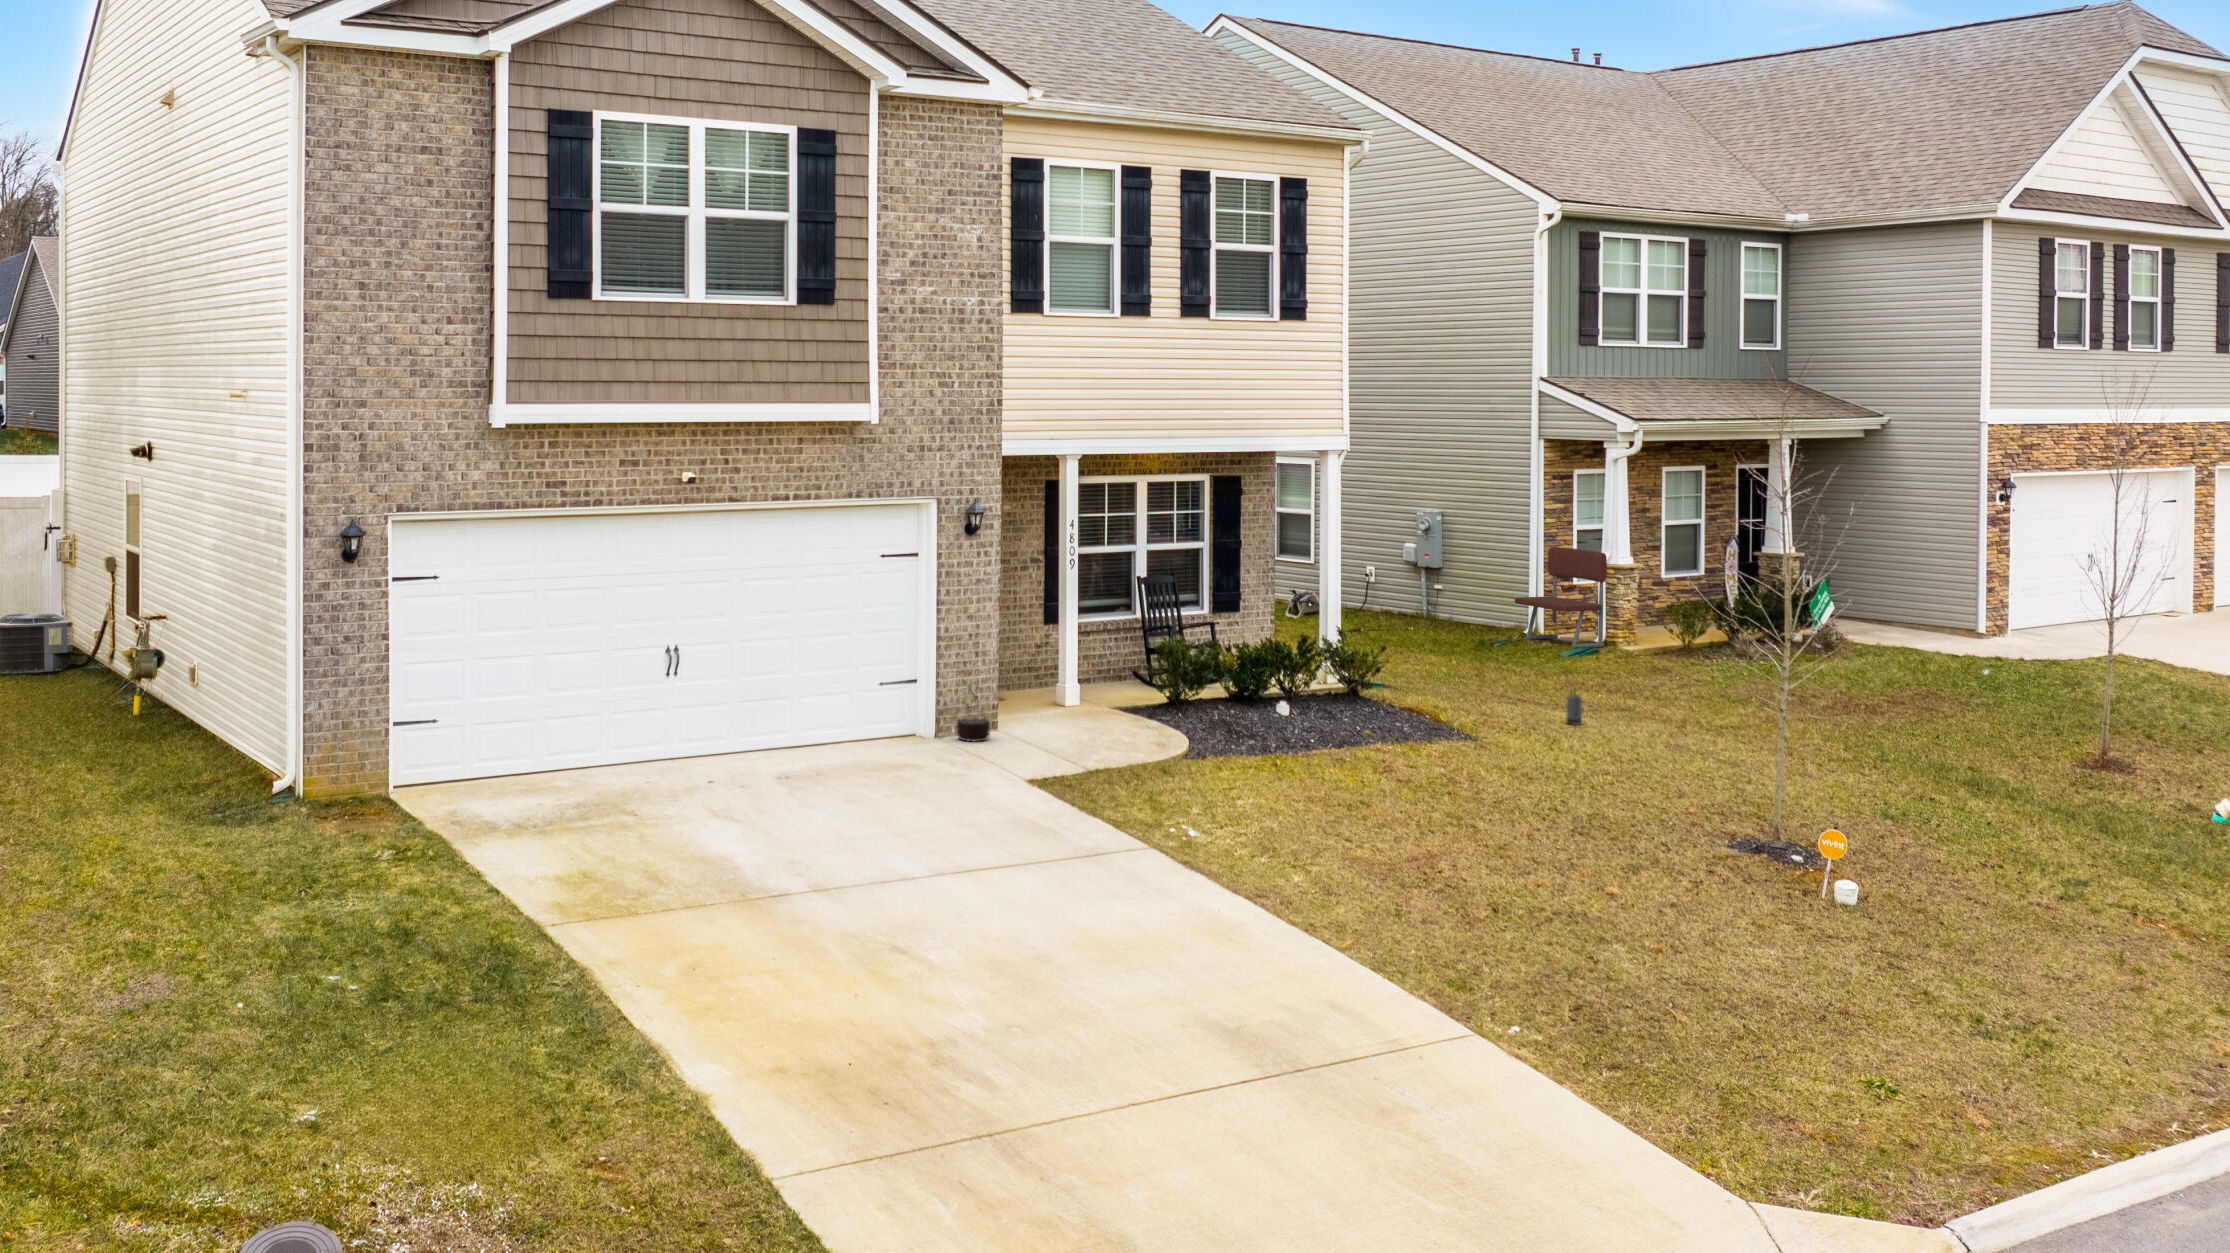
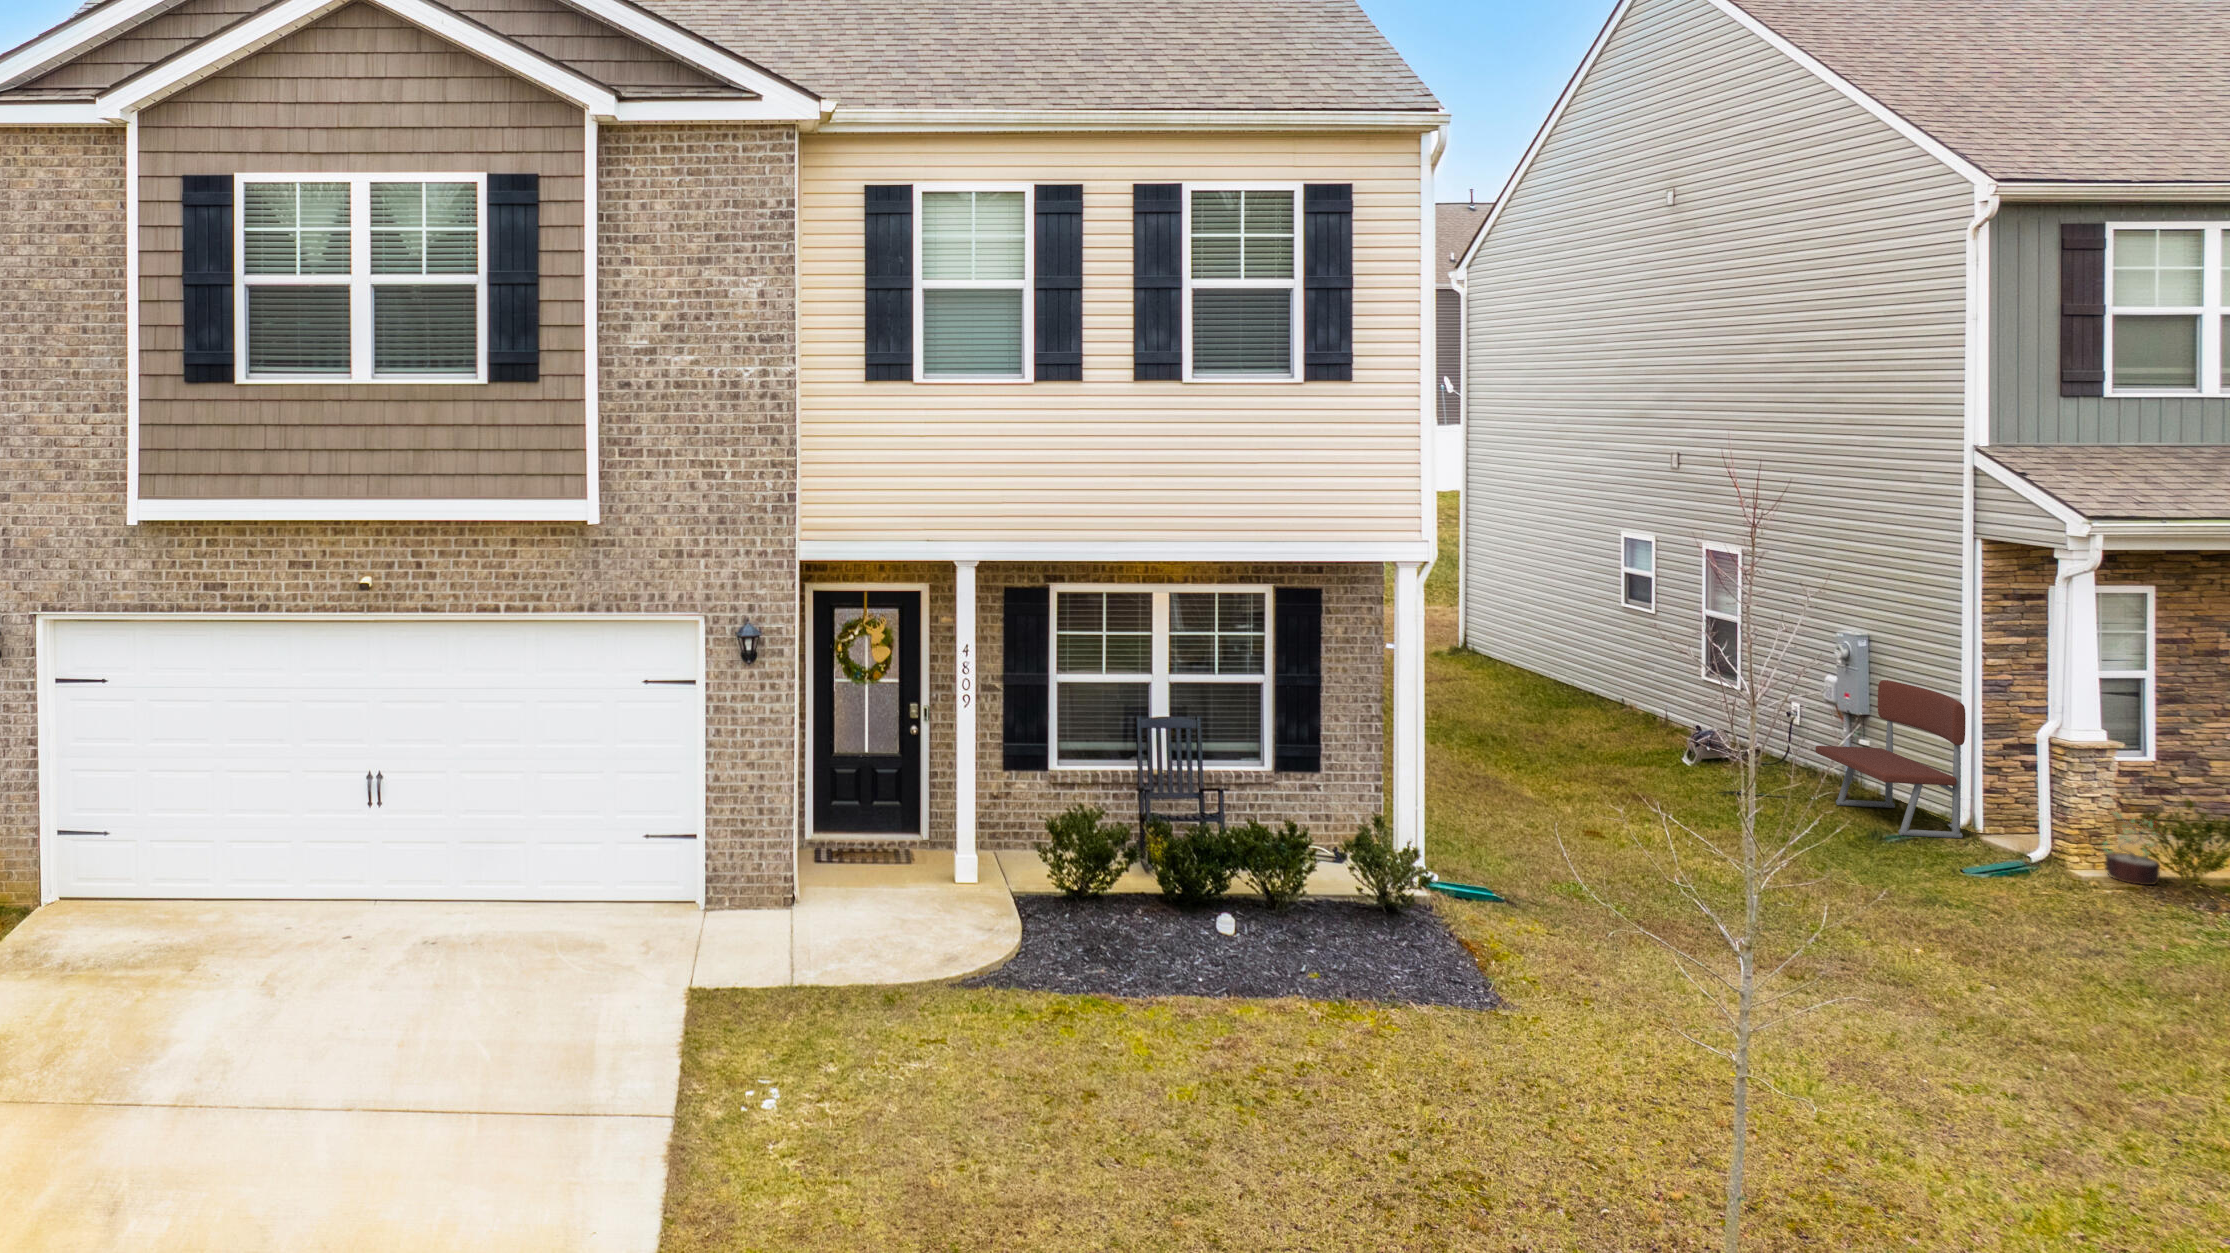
decorative plant: present [950,682,990,742] -> present [2103,810,2161,885]
watering can: present [1566,685,1582,725] -> none [1680,986,1711,1062]

